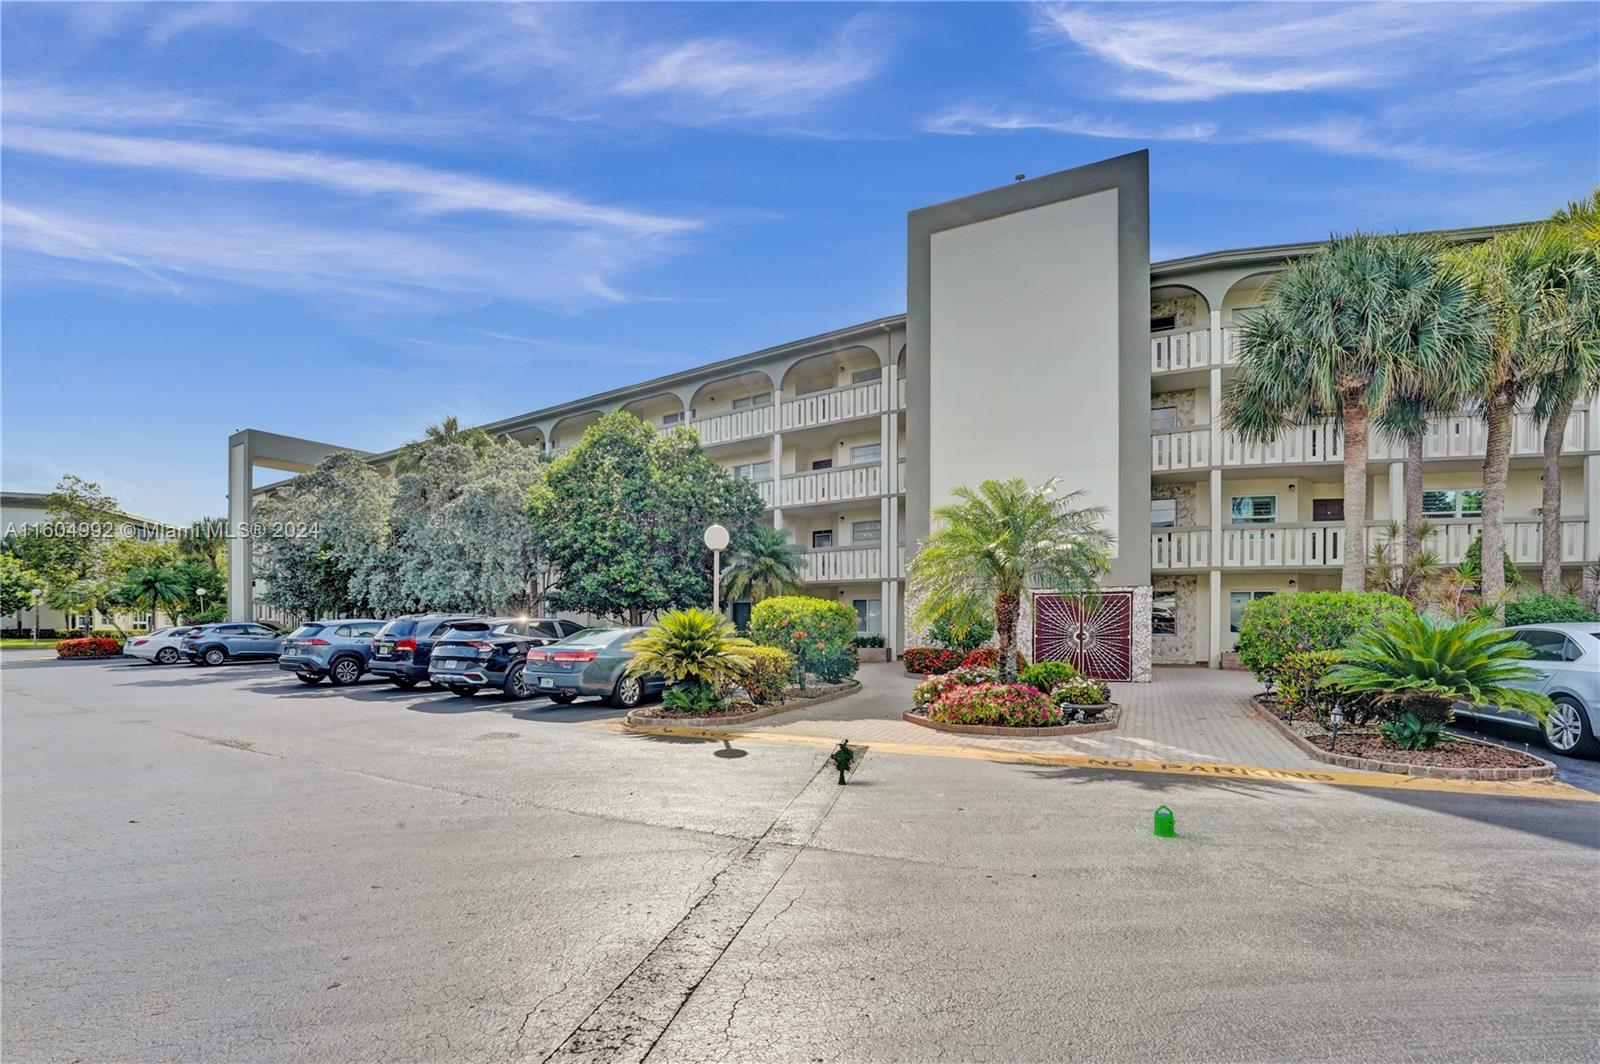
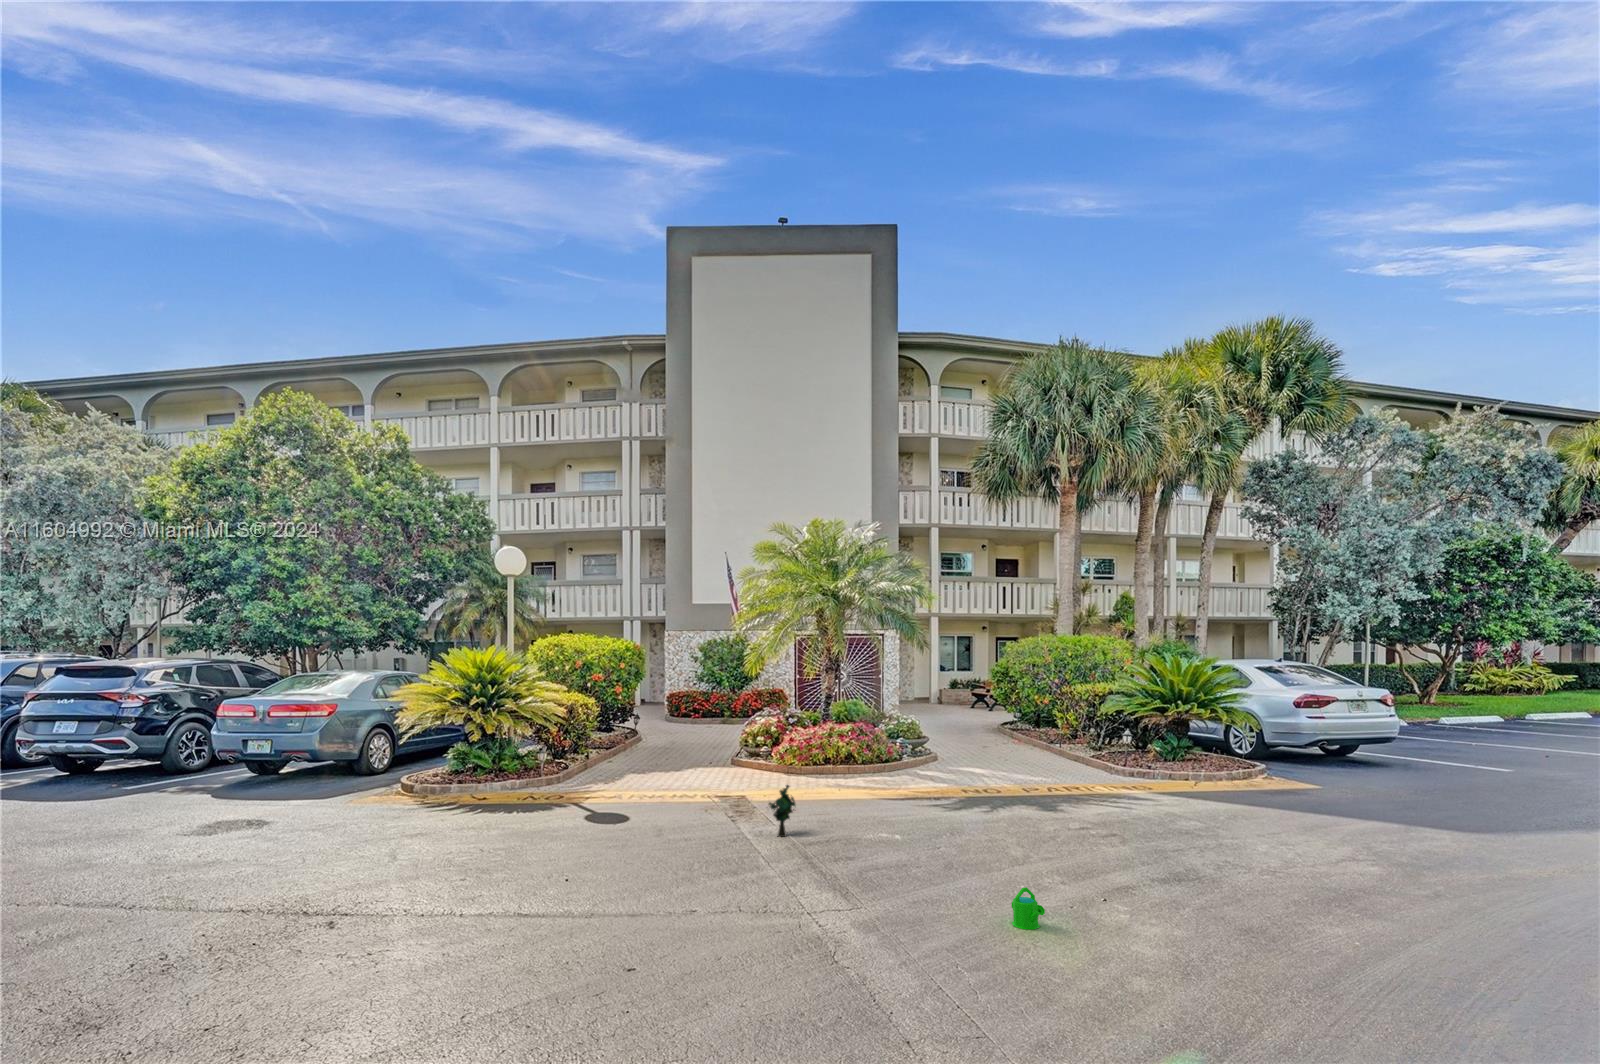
watering can: present [1153,805,1176,837] -> present [1012,887,1045,929]

